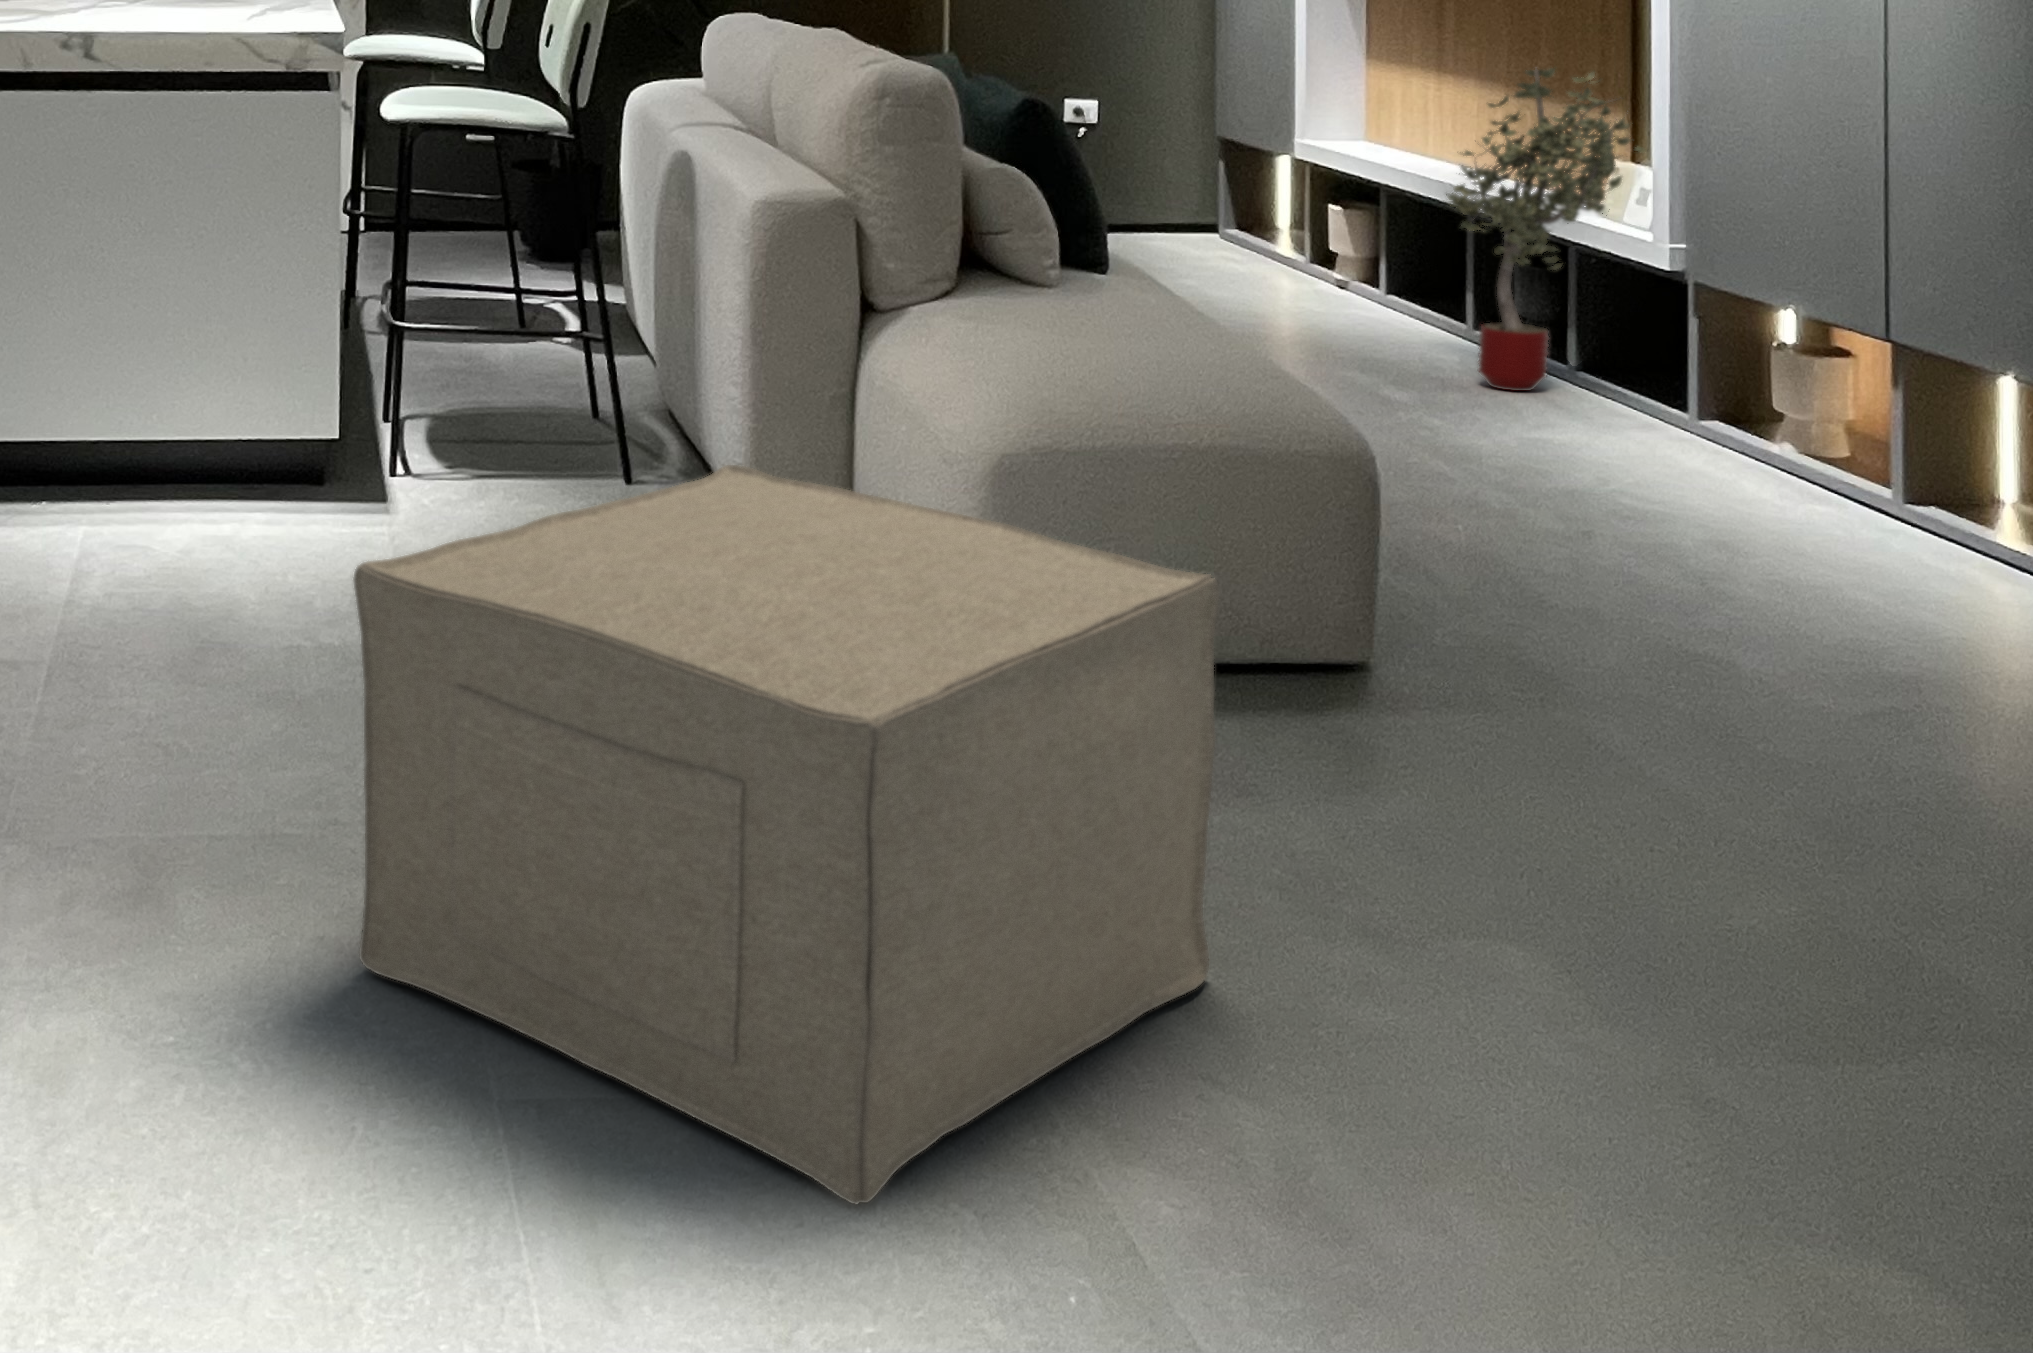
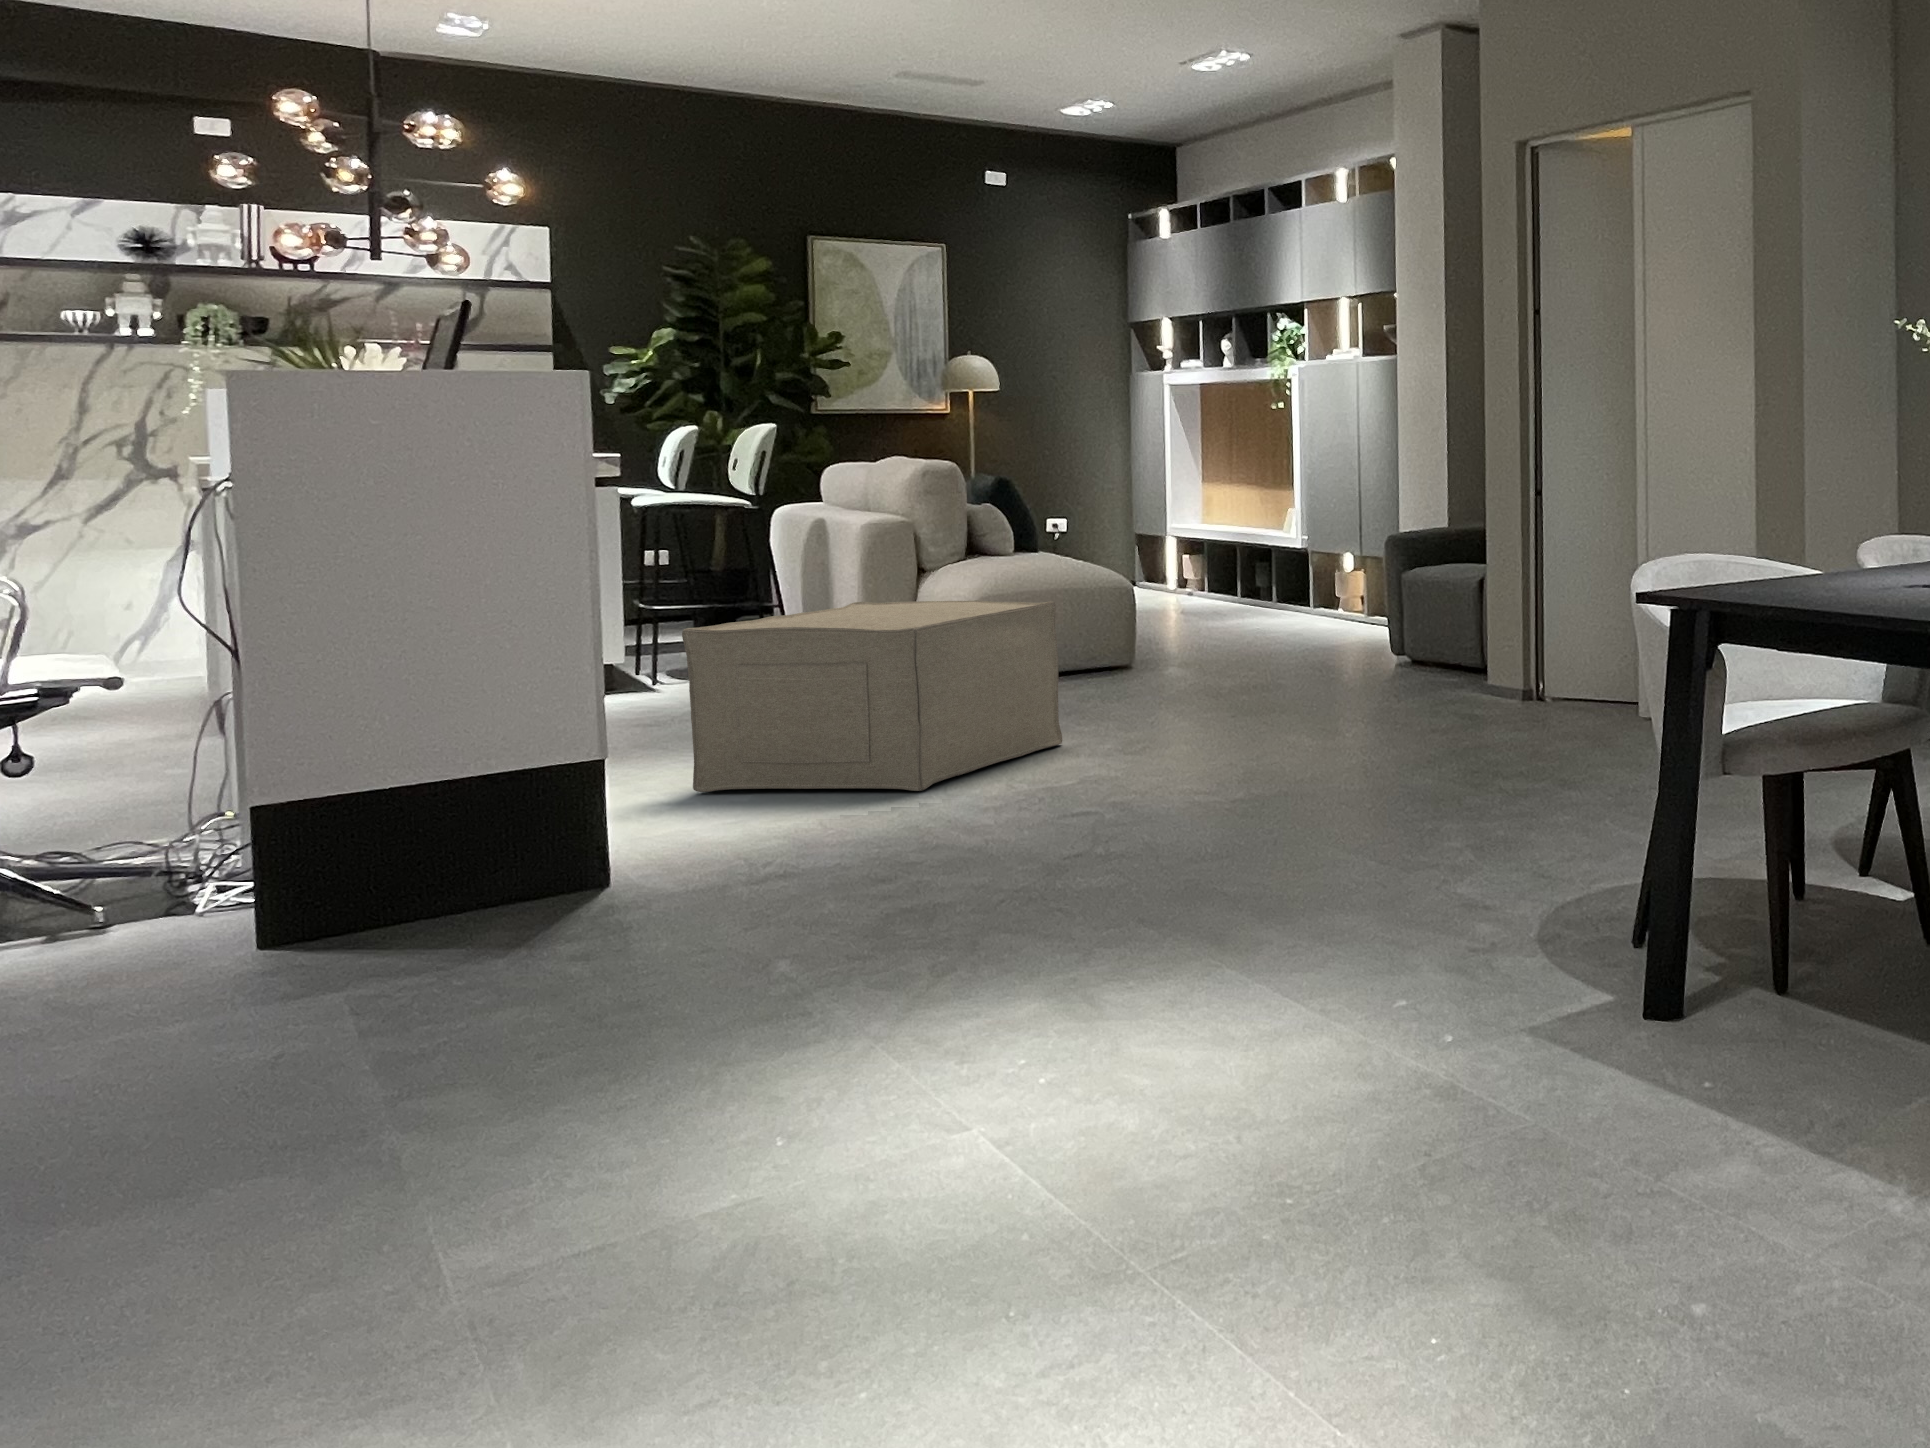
potted tree: present [1446,68,1646,391] -> none [1239,469,1326,616]

